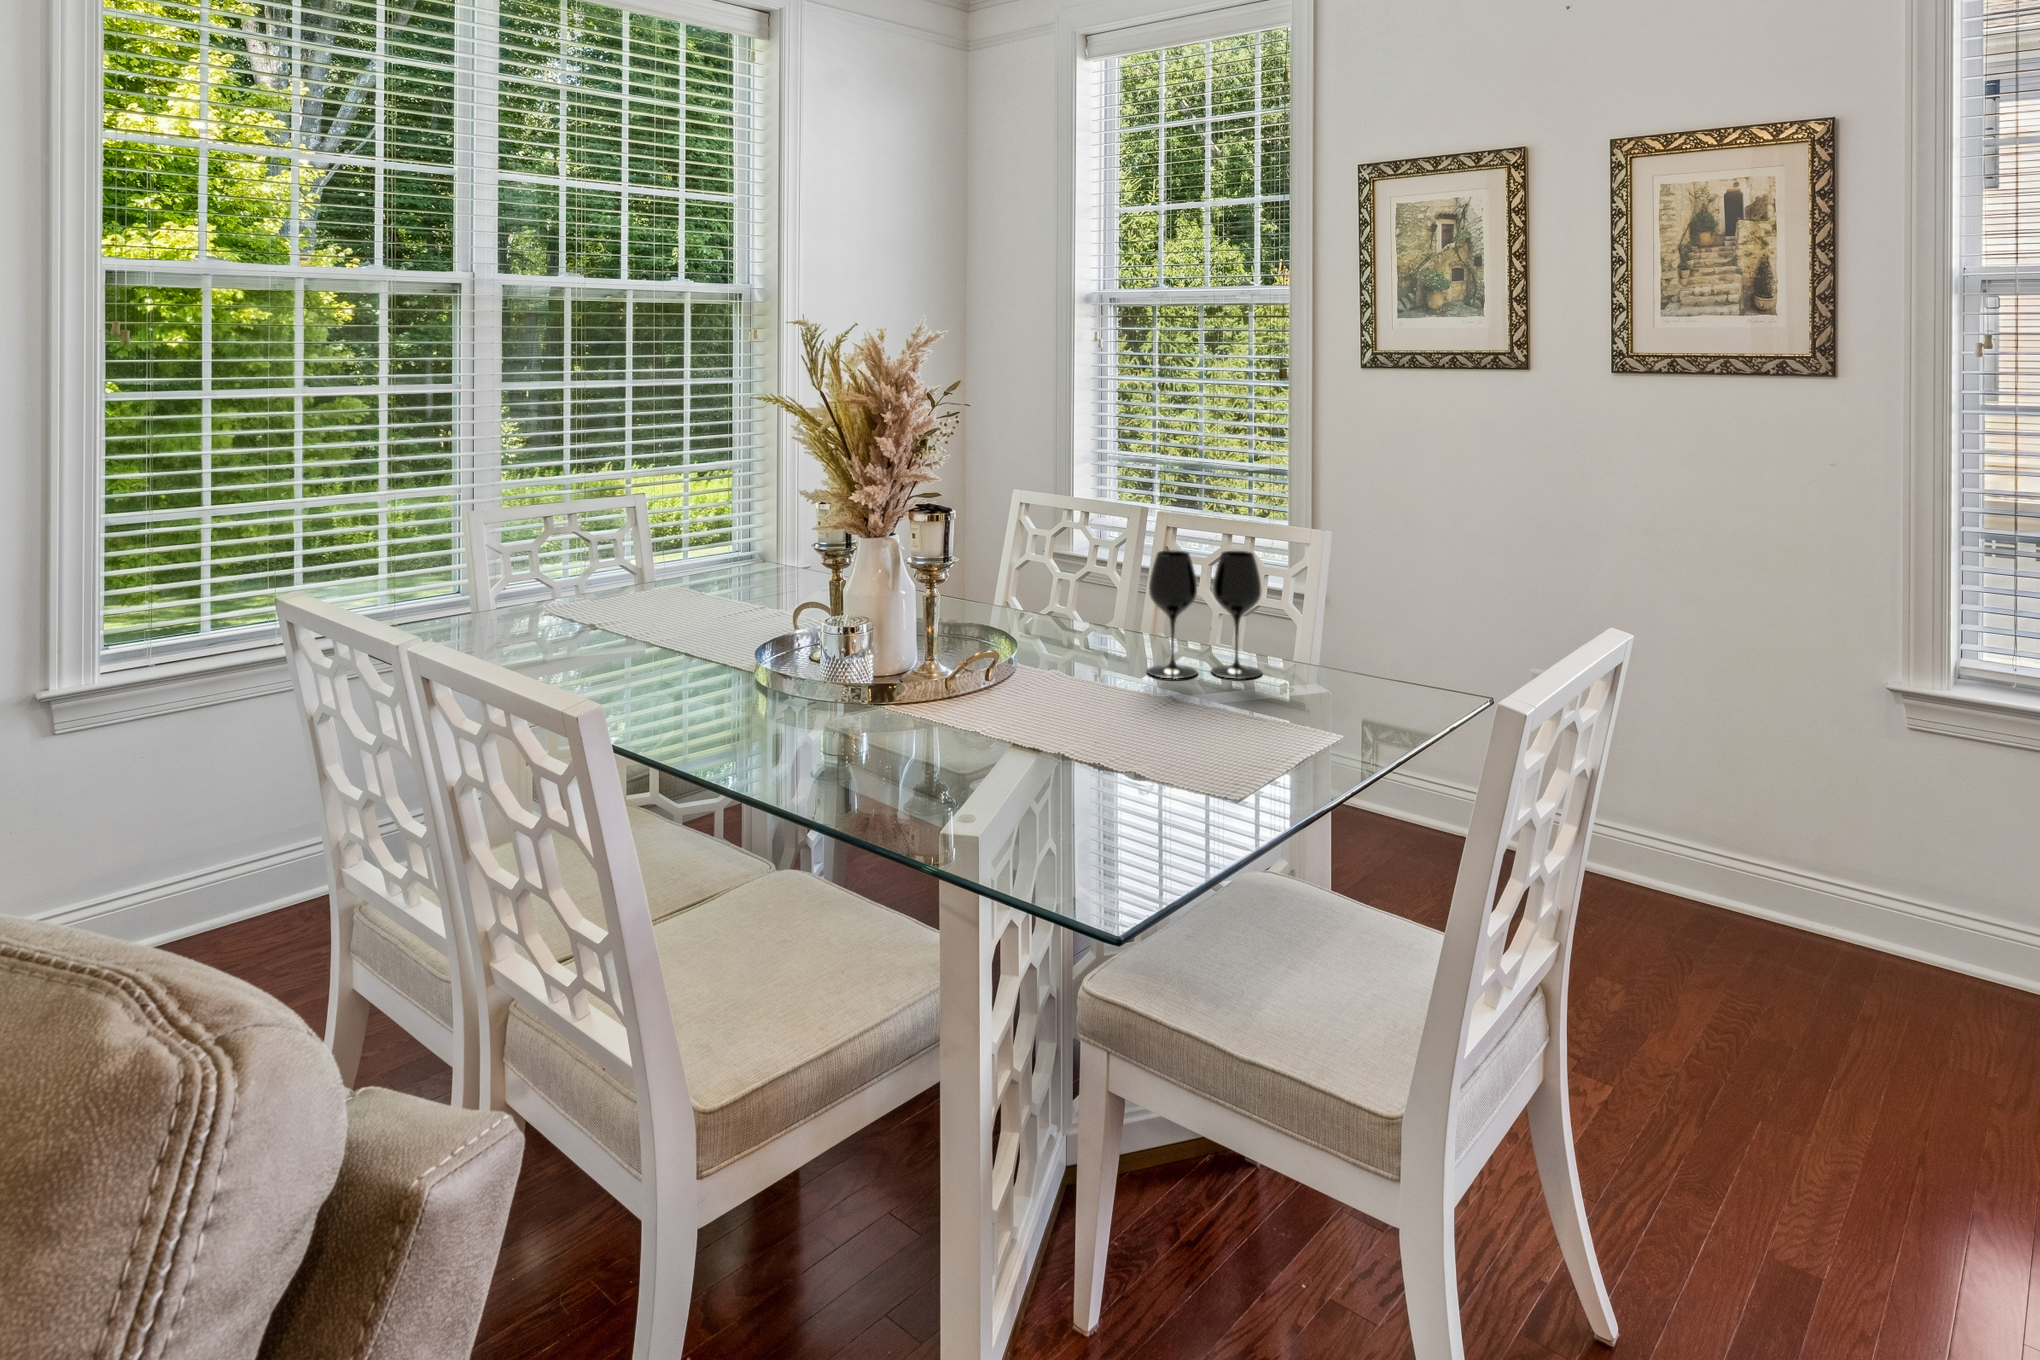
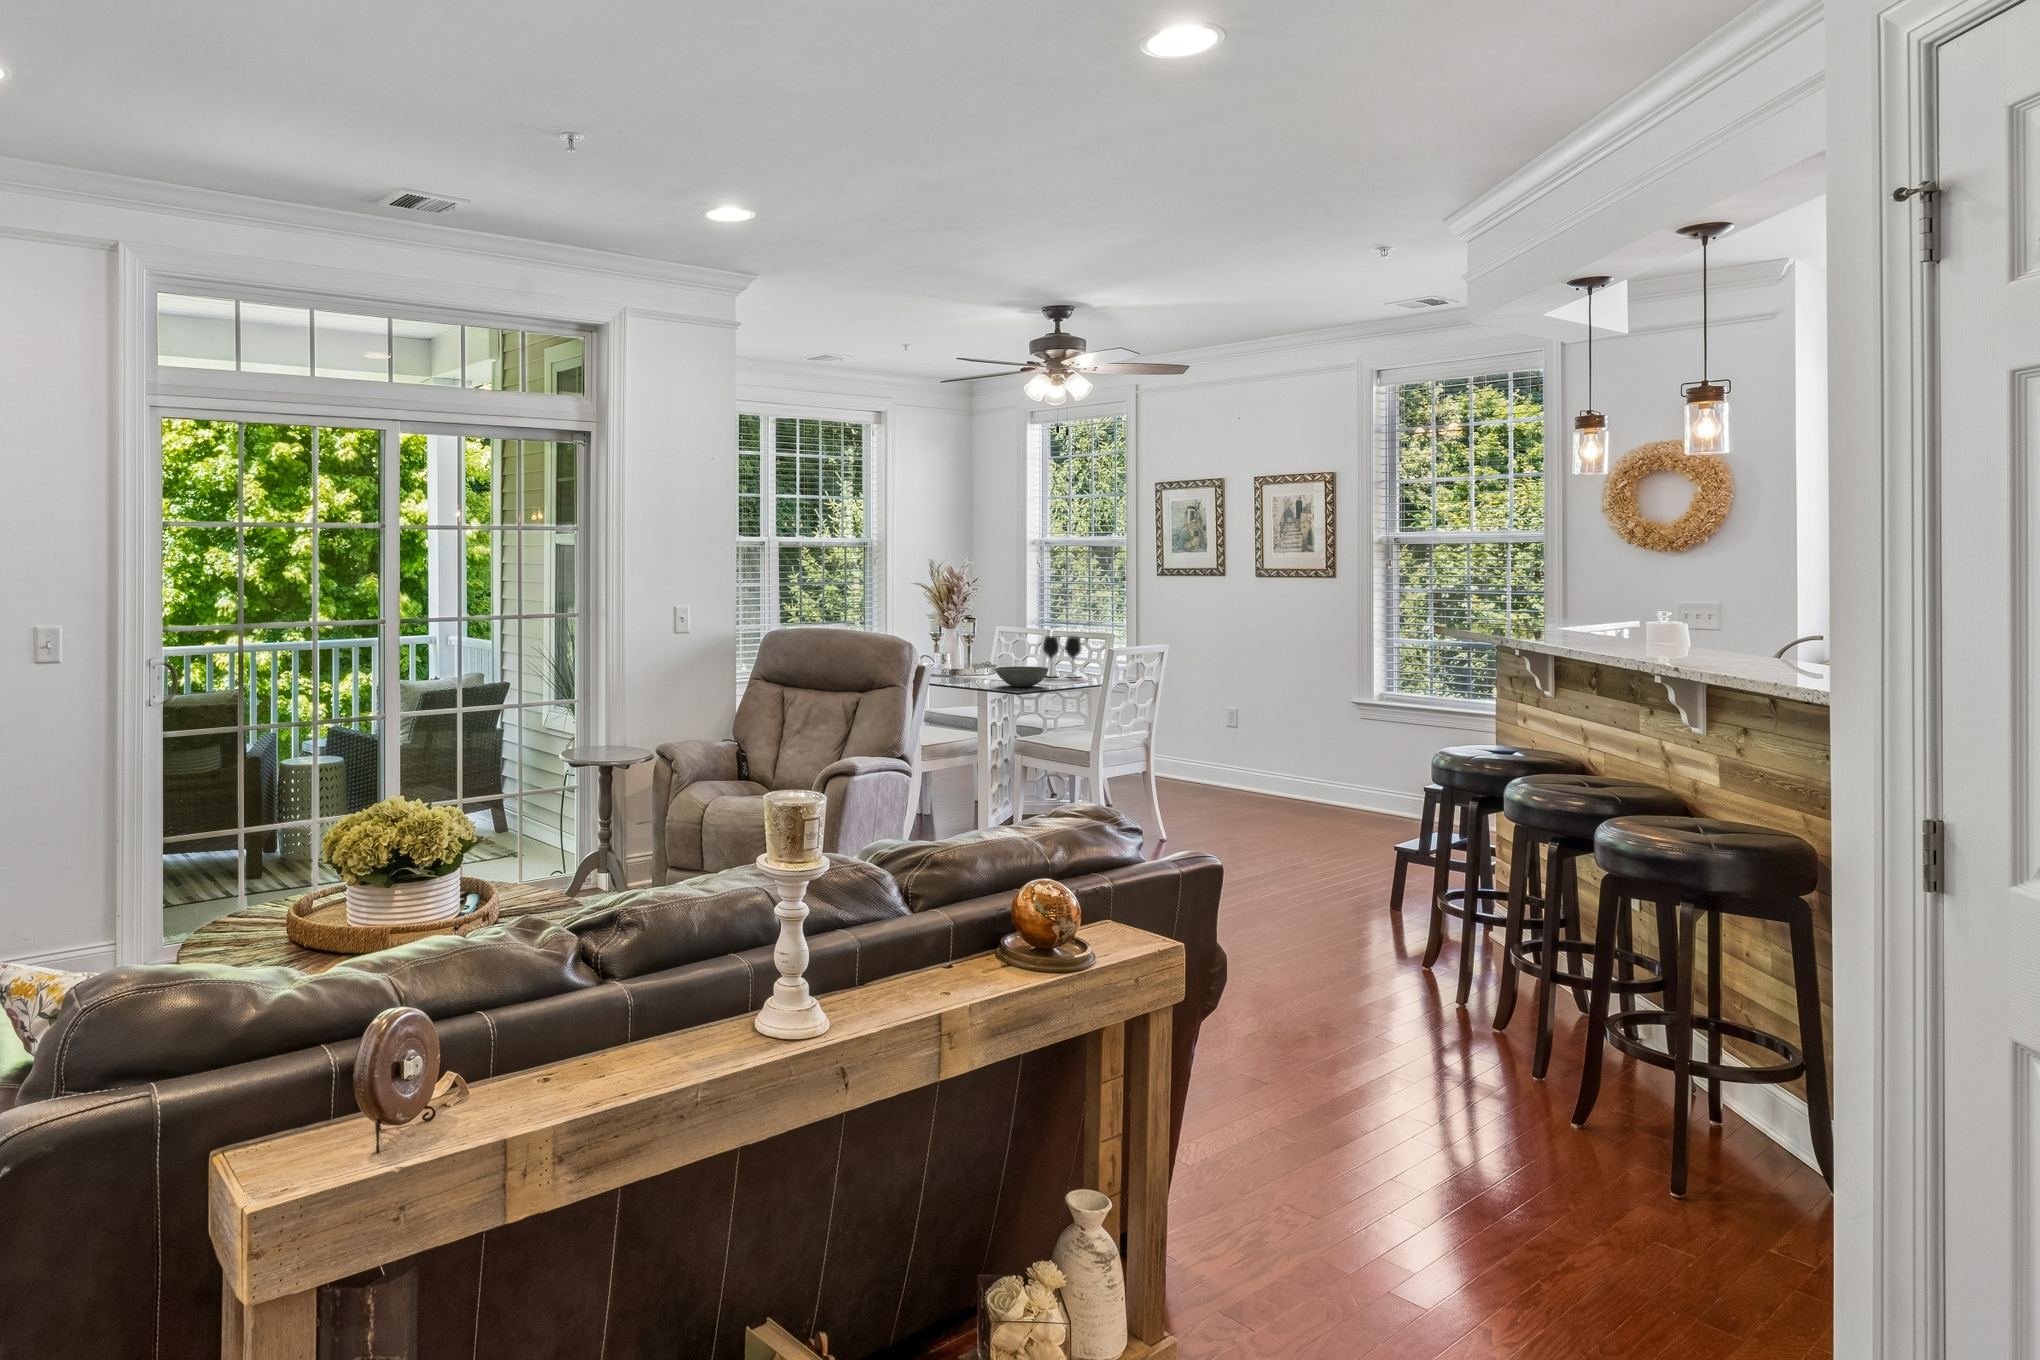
bowl: none [1010,683,1196,781] -> present [995,666,1048,687]

